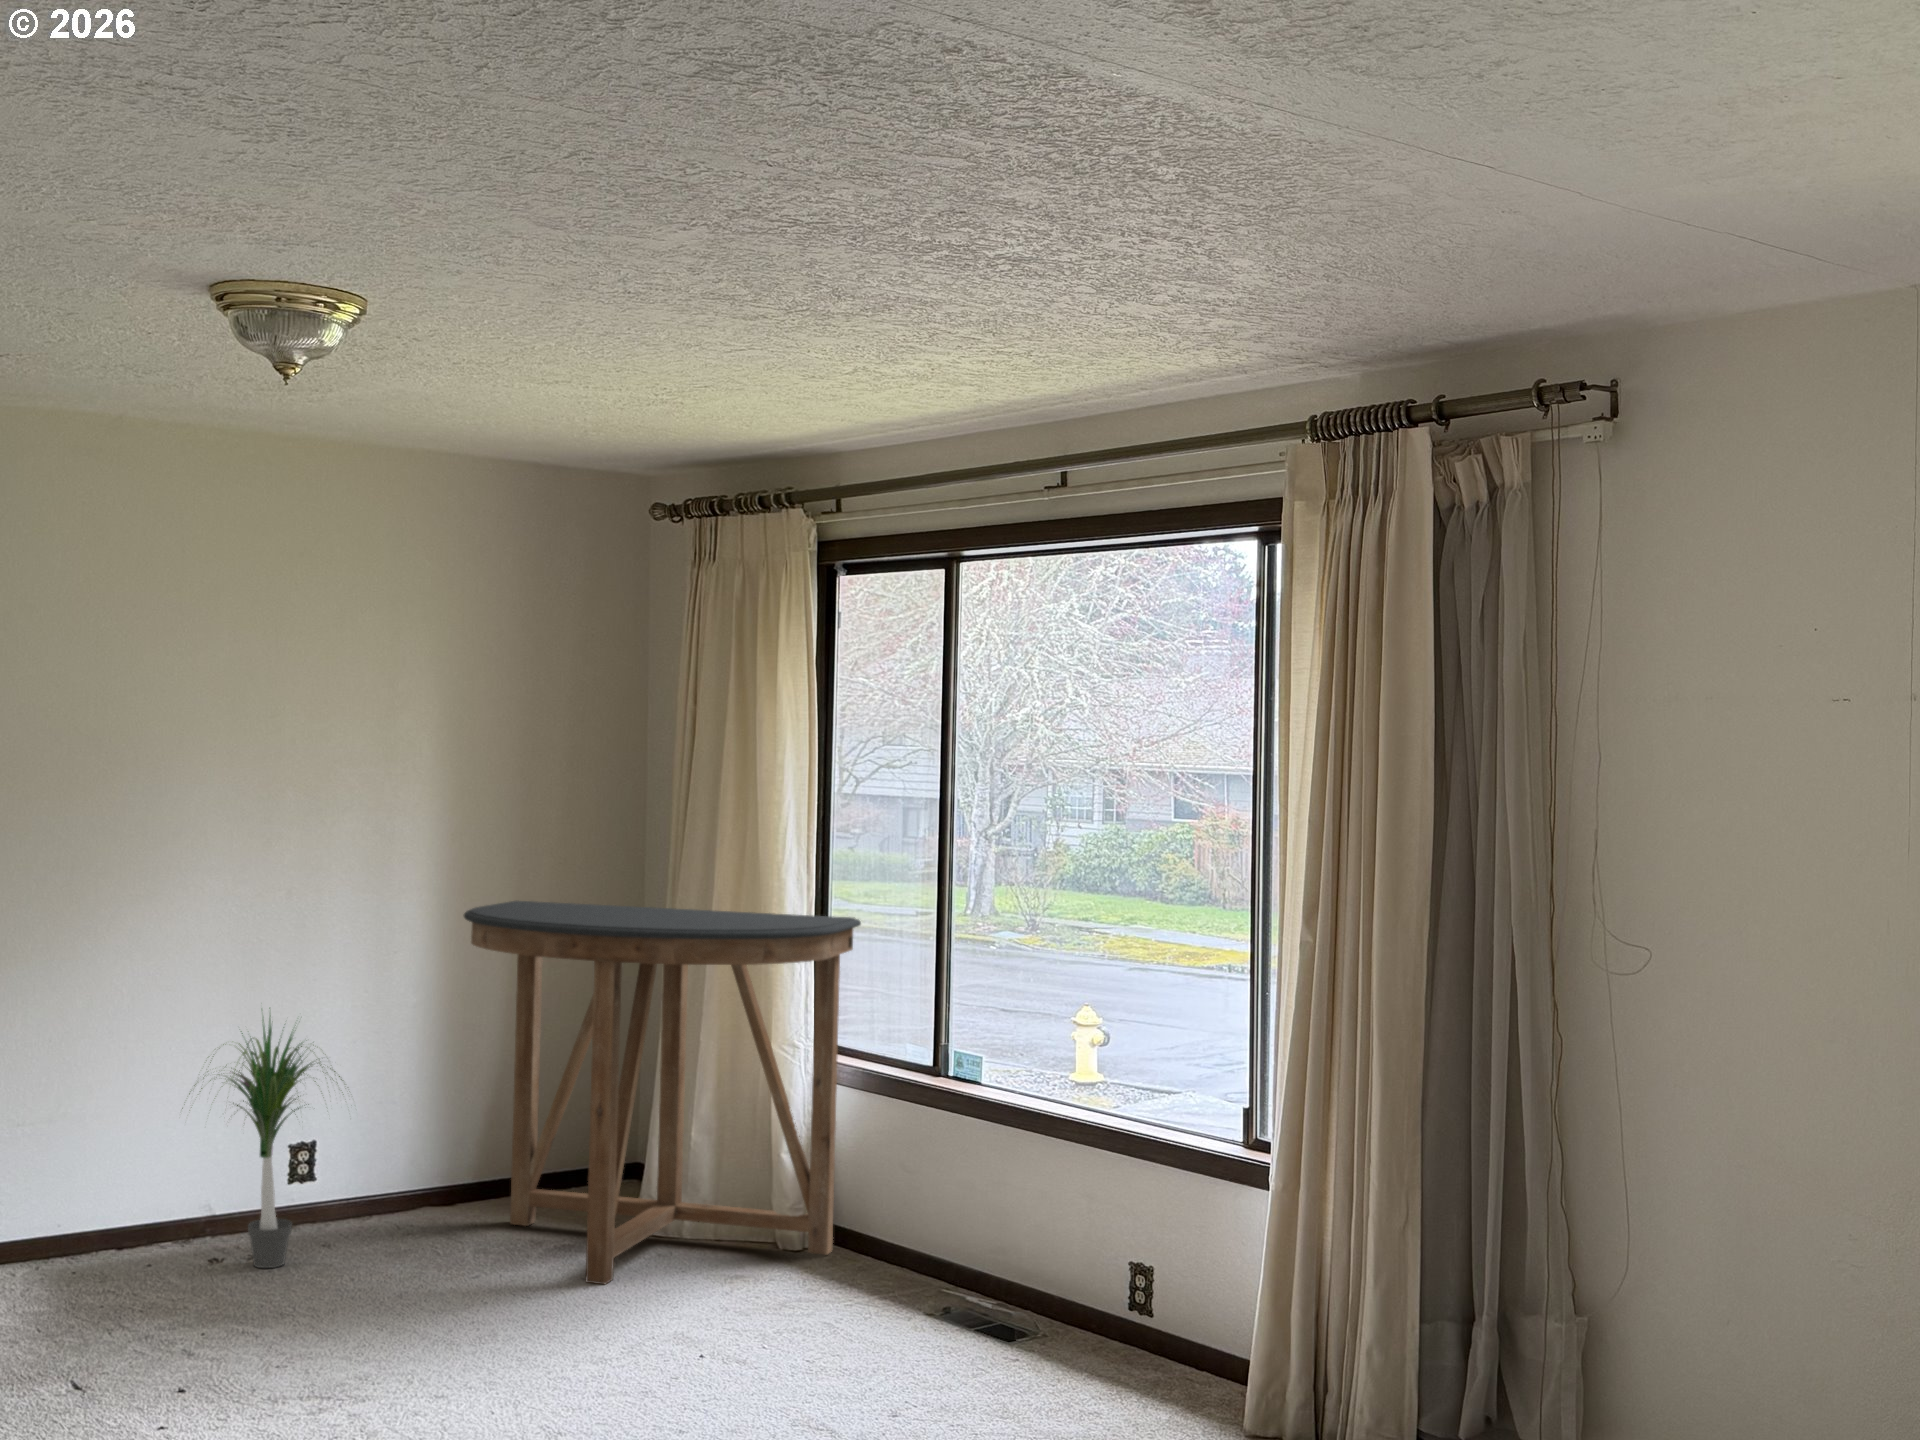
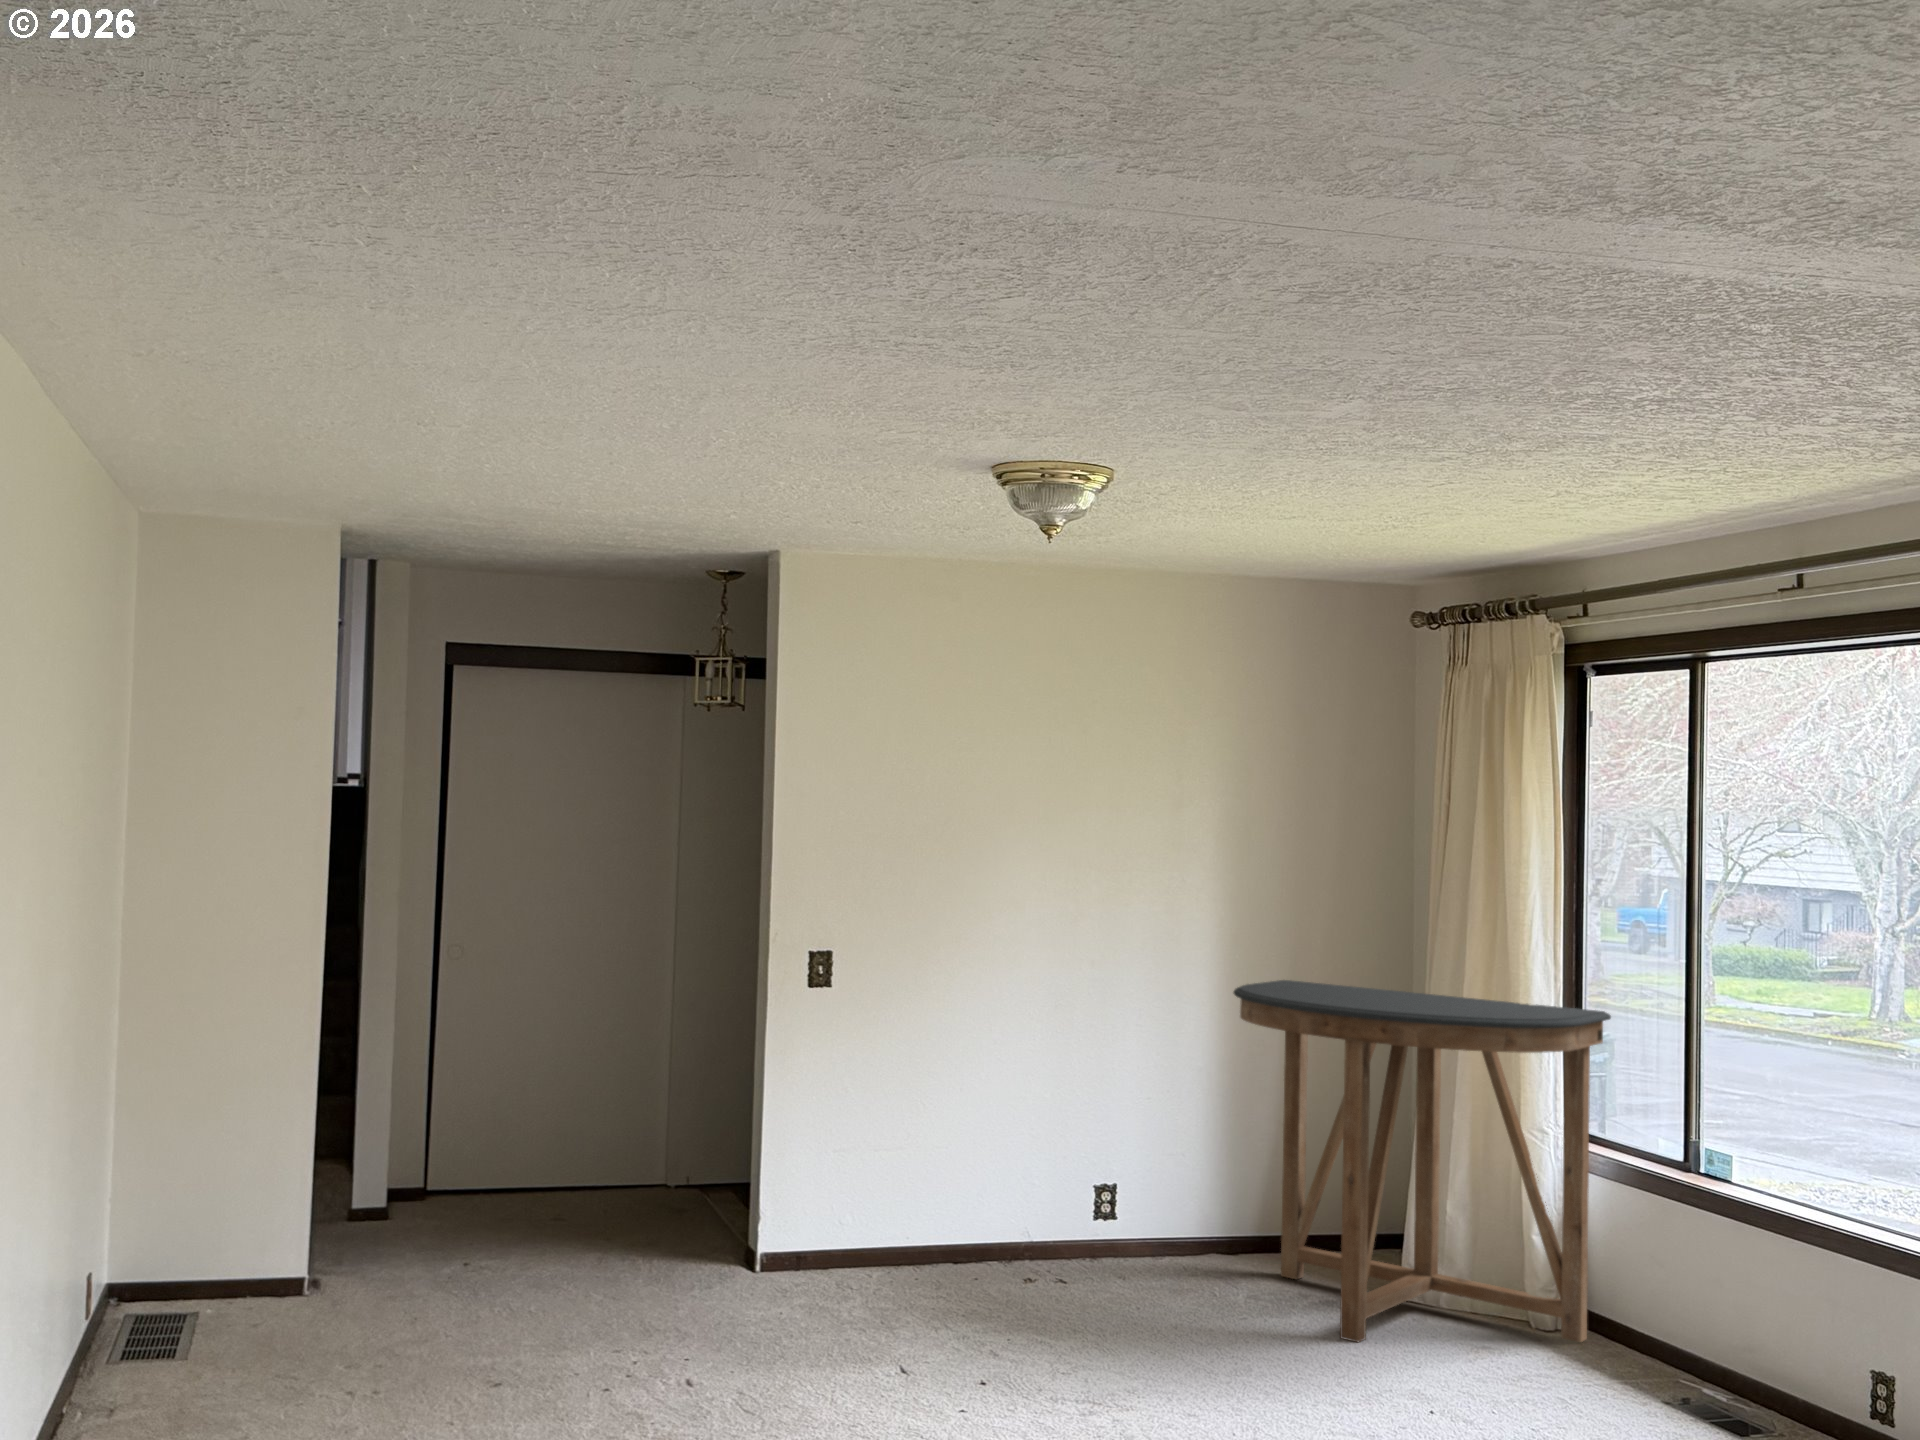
potted plant: present [182,1015,343,1268] -> none [997,1057,1144,1290]

